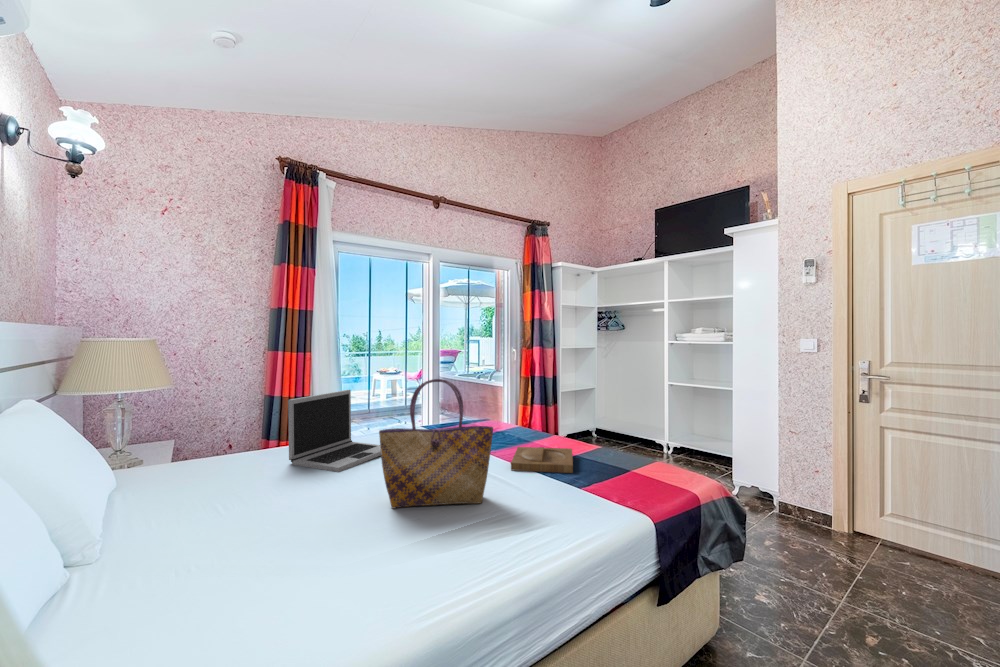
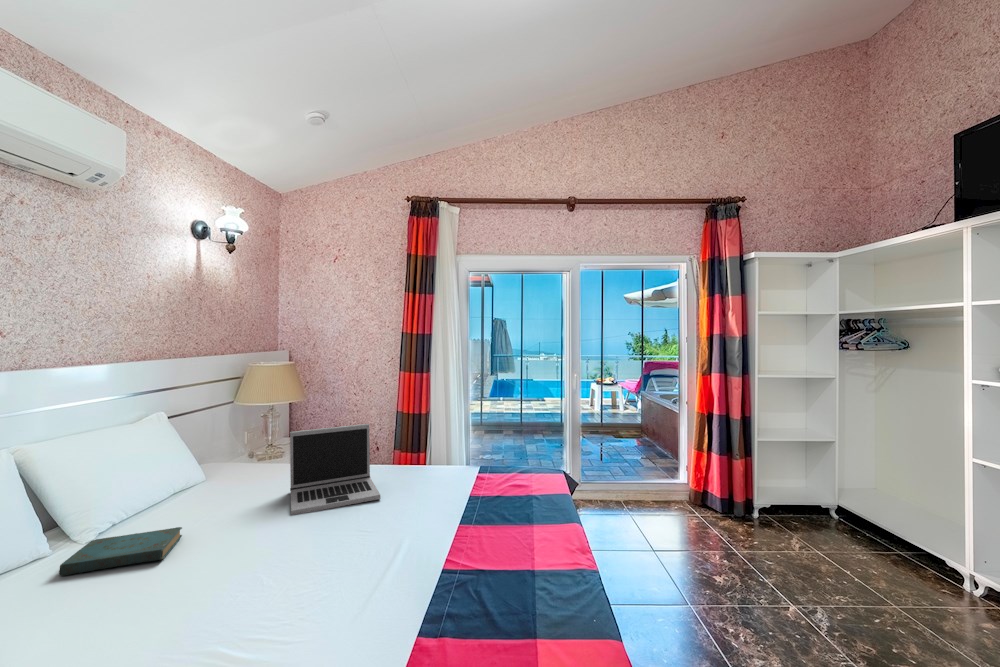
tote bag: present [379,379,493,509] -> none [200,451,288,626]
tray: present [511,447,573,473] -> none [406,538,525,618]
book: none [185,491,304,543] -> present [59,527,182,576]

